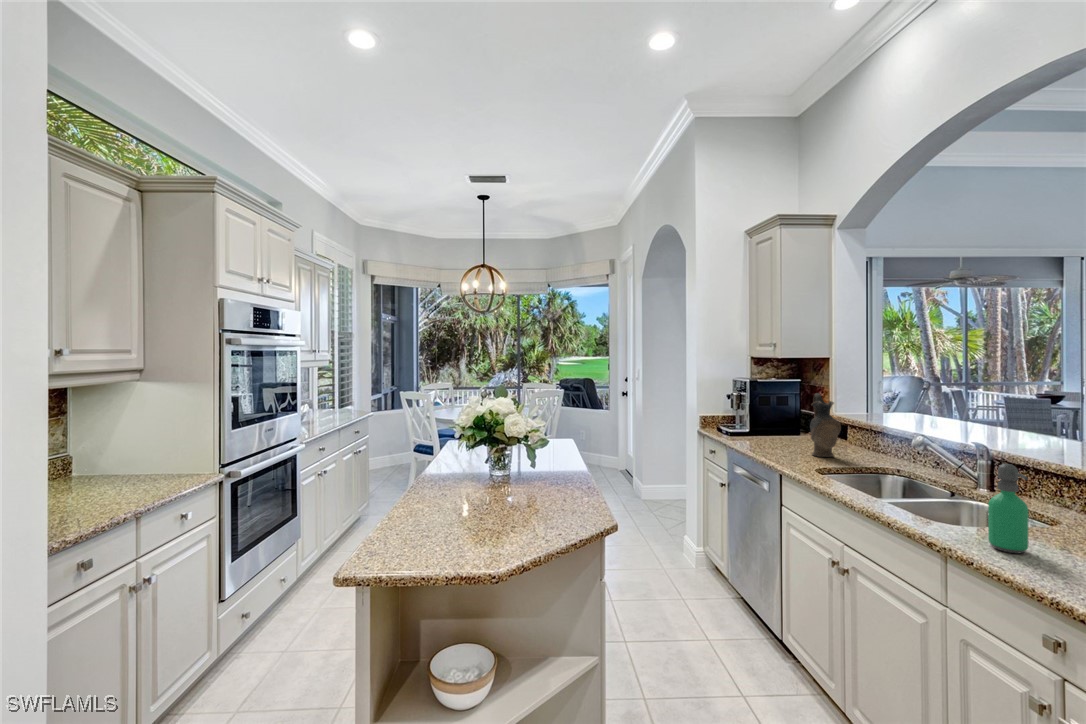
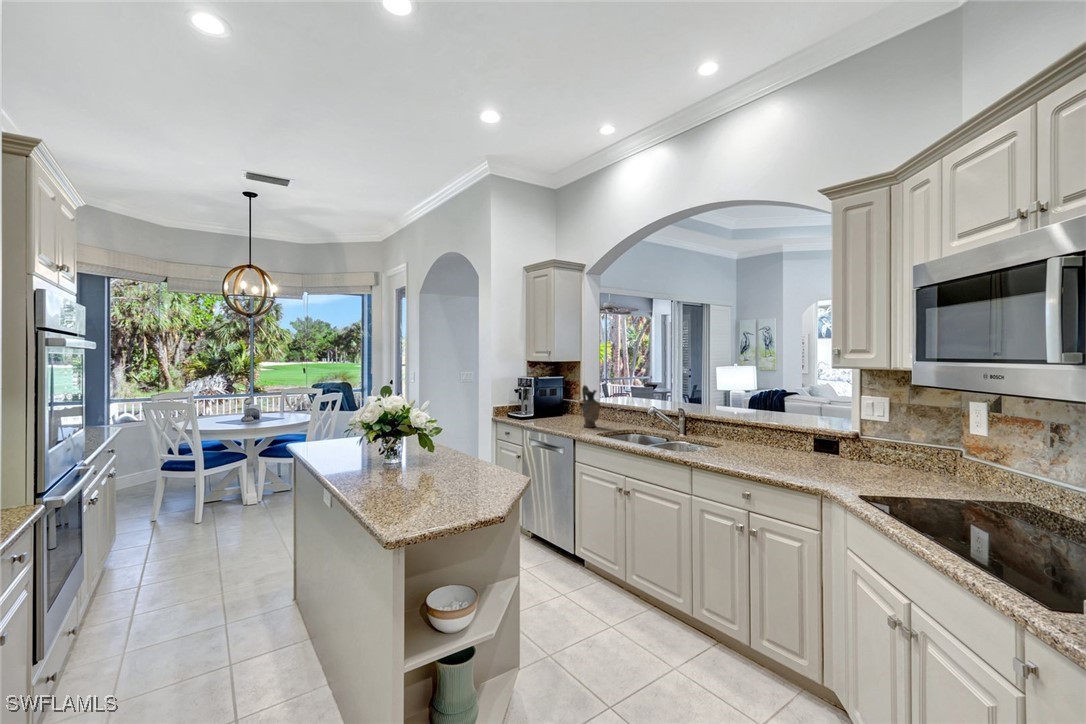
soap dispenser: present [988,464,1029,553] -> none [704,414,721,458]

